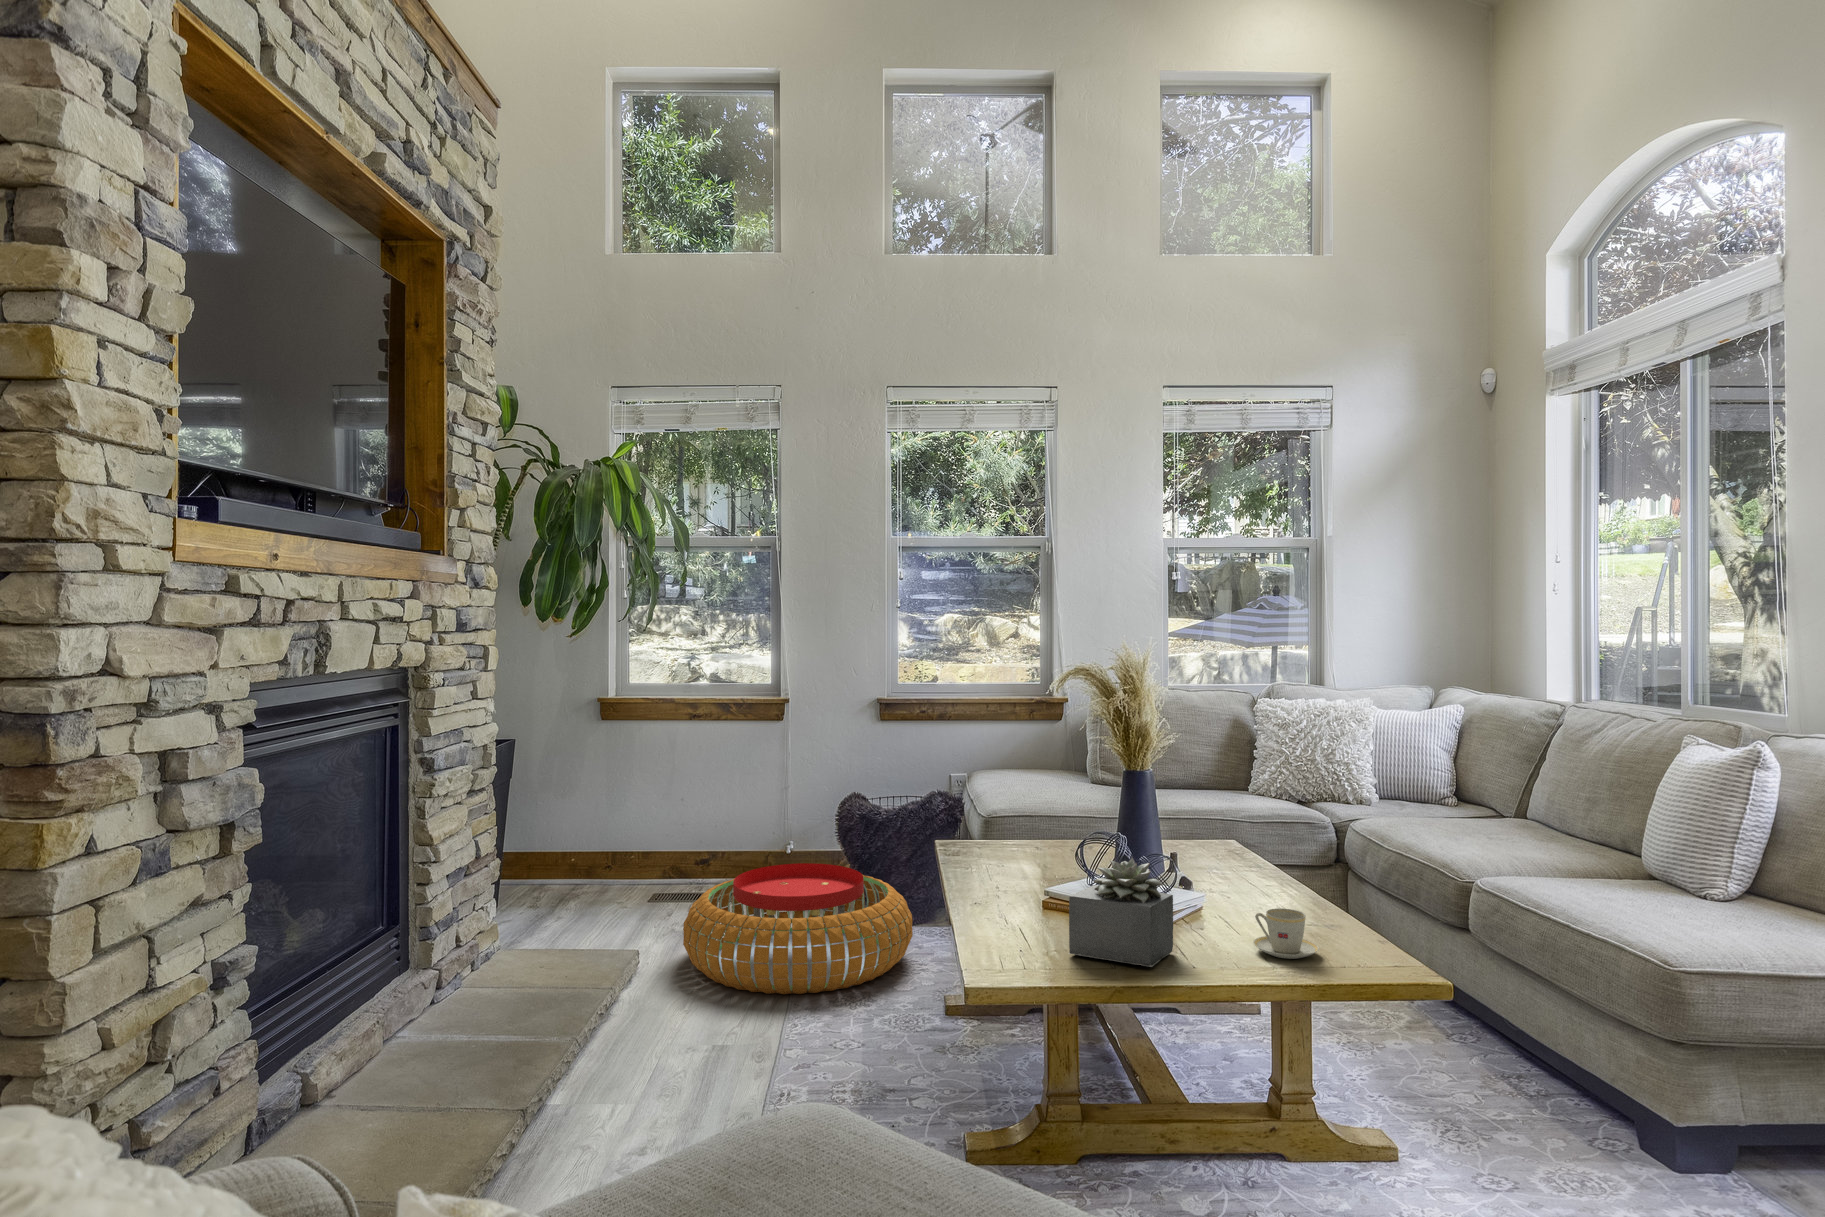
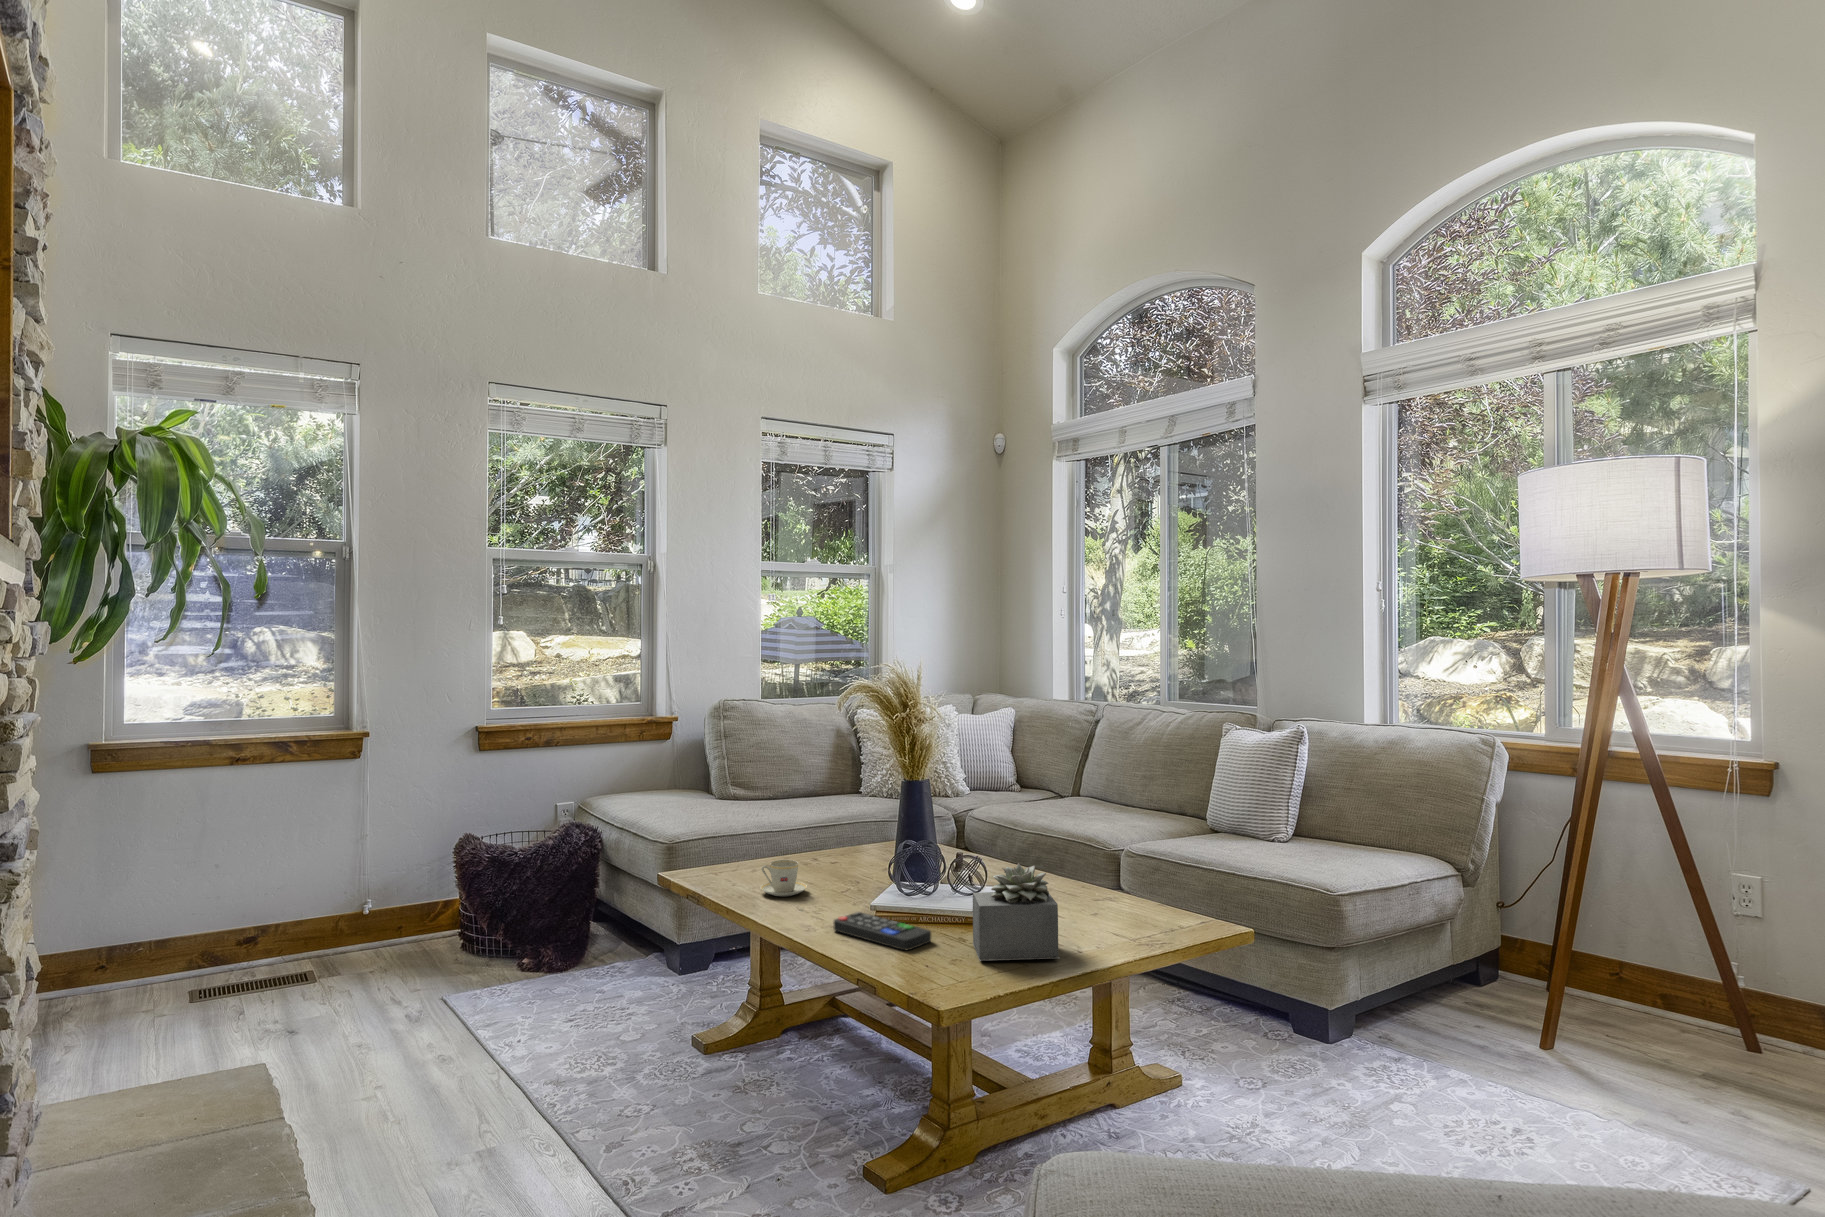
pouf: present [683,863,913,994] -> none [335,919,622,1085]
remote control: none [988,892,1059,933] -> present [834,912,931,950]
teacup: present [1253,908,1319,959] -> present [760,860,808,896]

